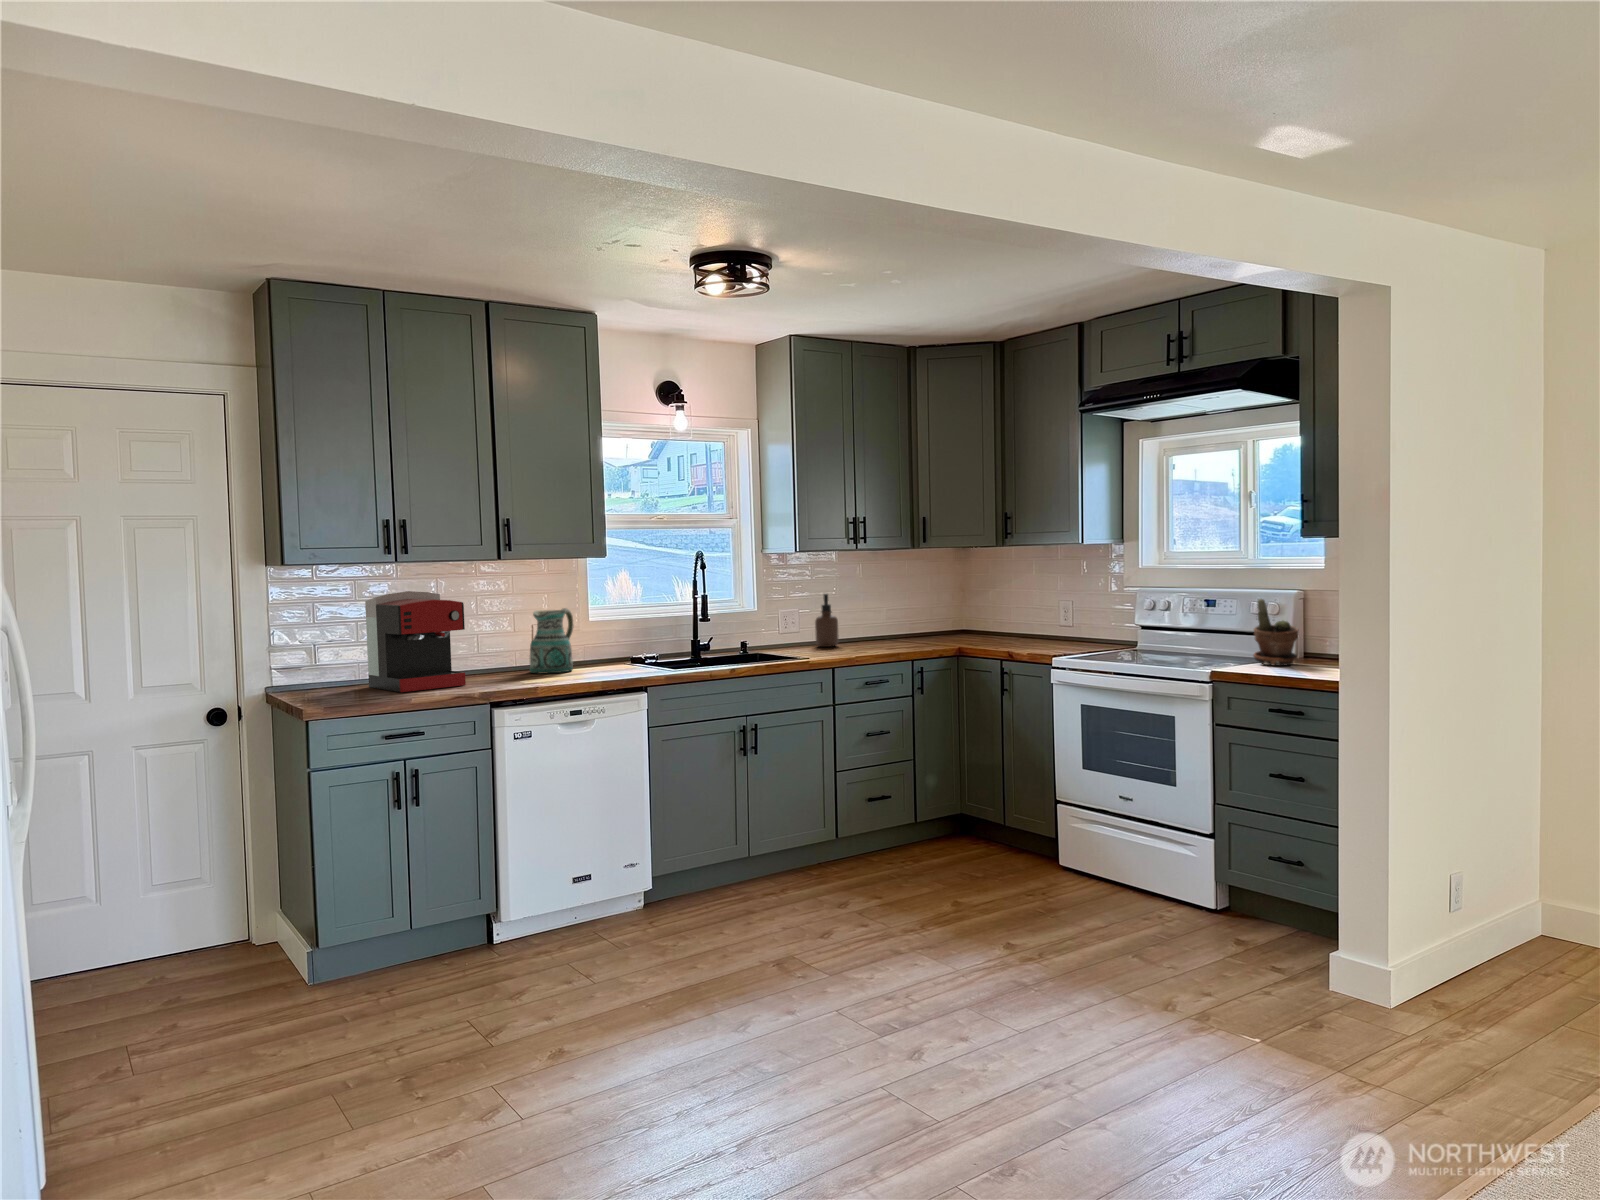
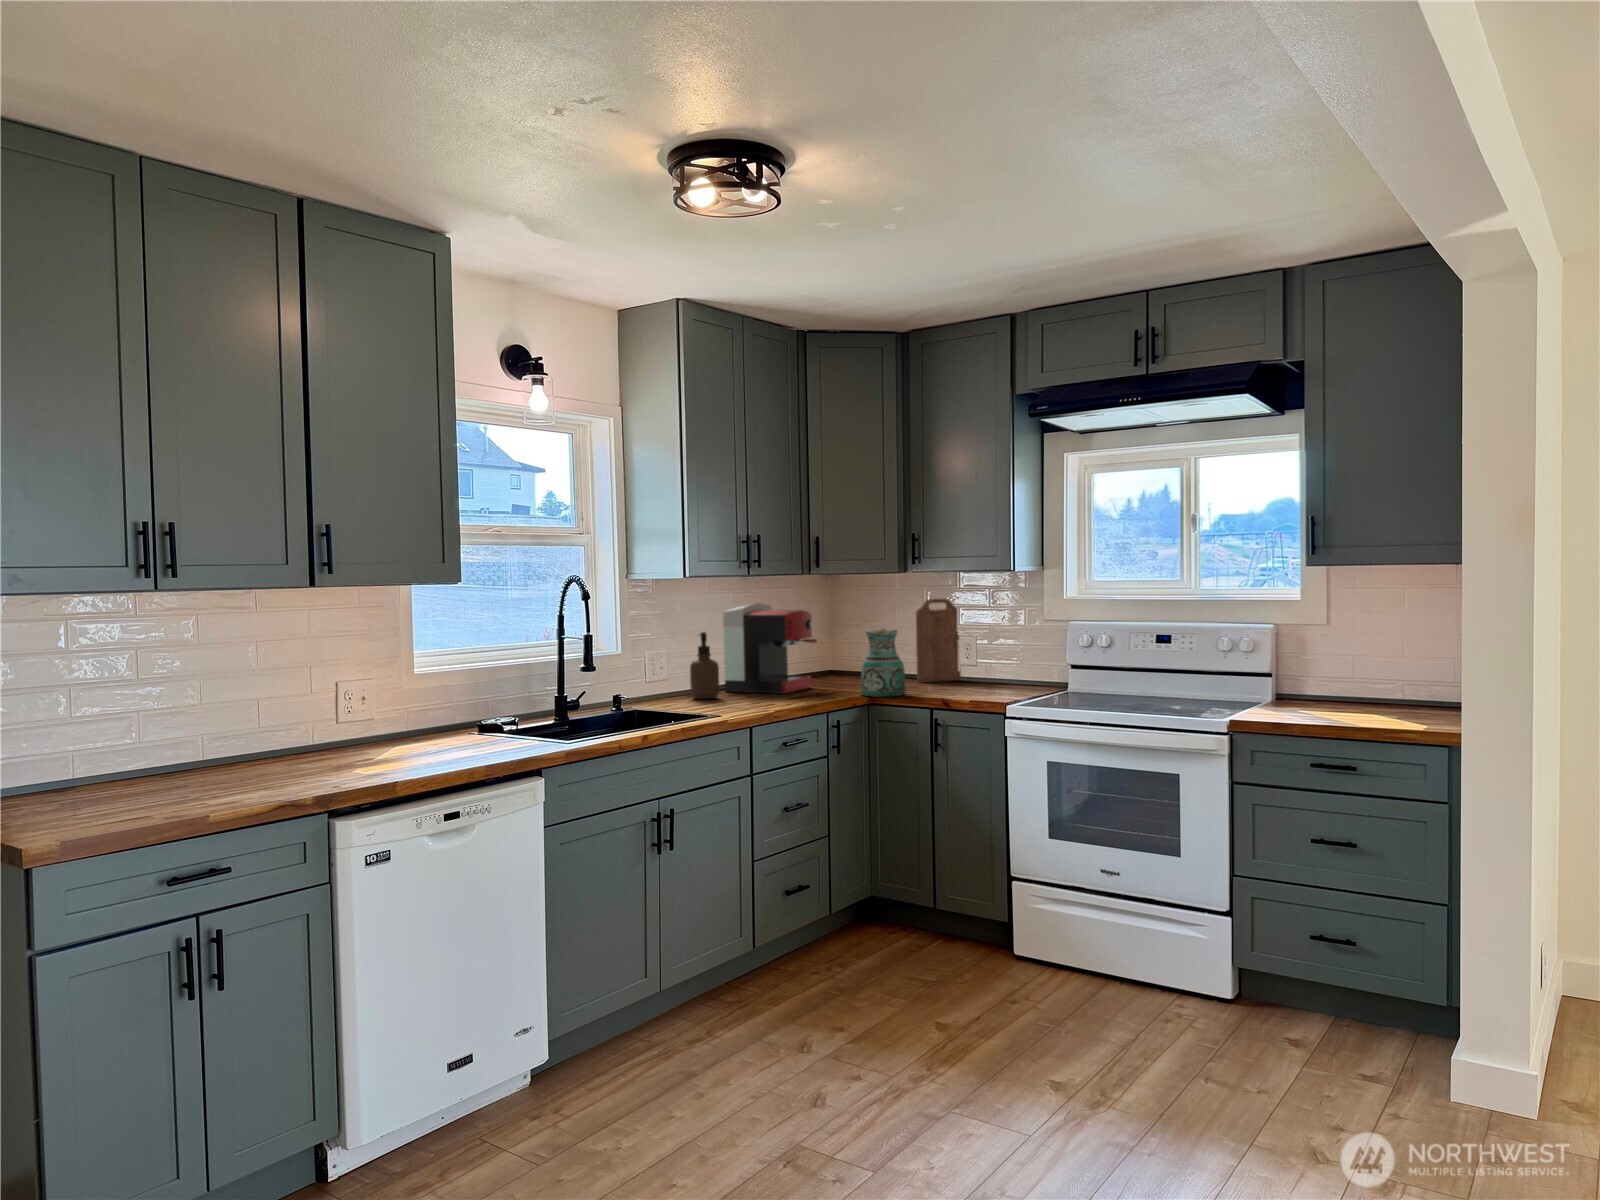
cutting board: none [1021,567,1064,639] -> present [916,599,961,682]
coffee maker: present [365,591,466,692] -> present [723,603,817,694]
potted plant: present [1253,599,1298,666] -> none [1244,634,1296,709]
ceramic pitcher: present [530,608,574,673] -> present [861,628,906,697]

